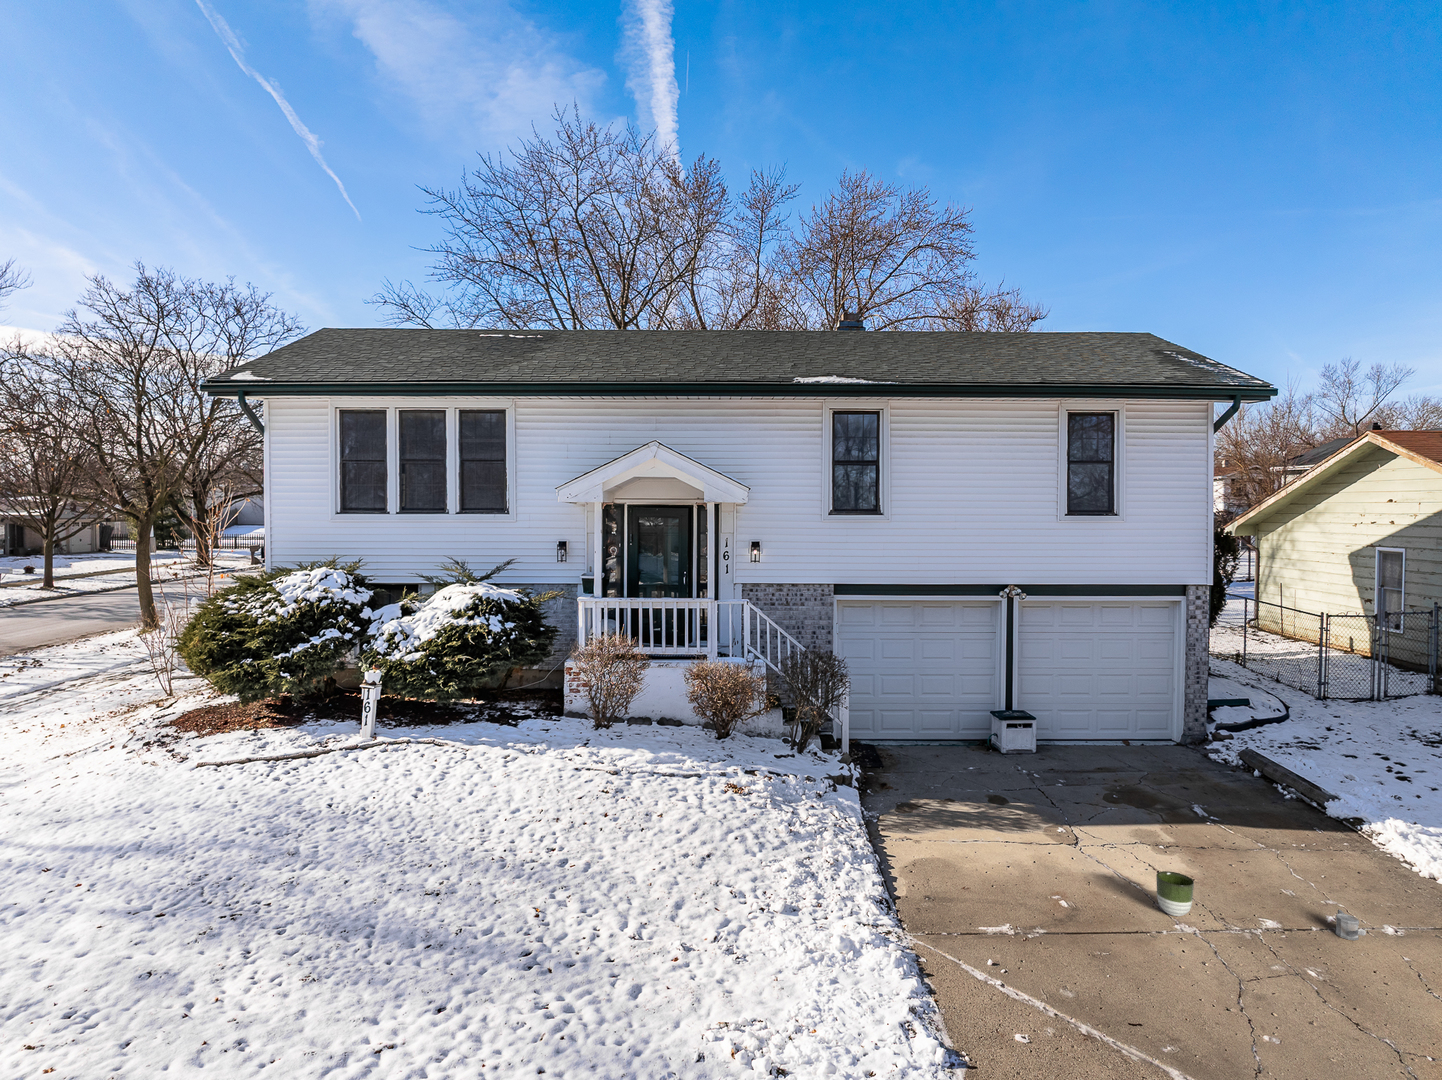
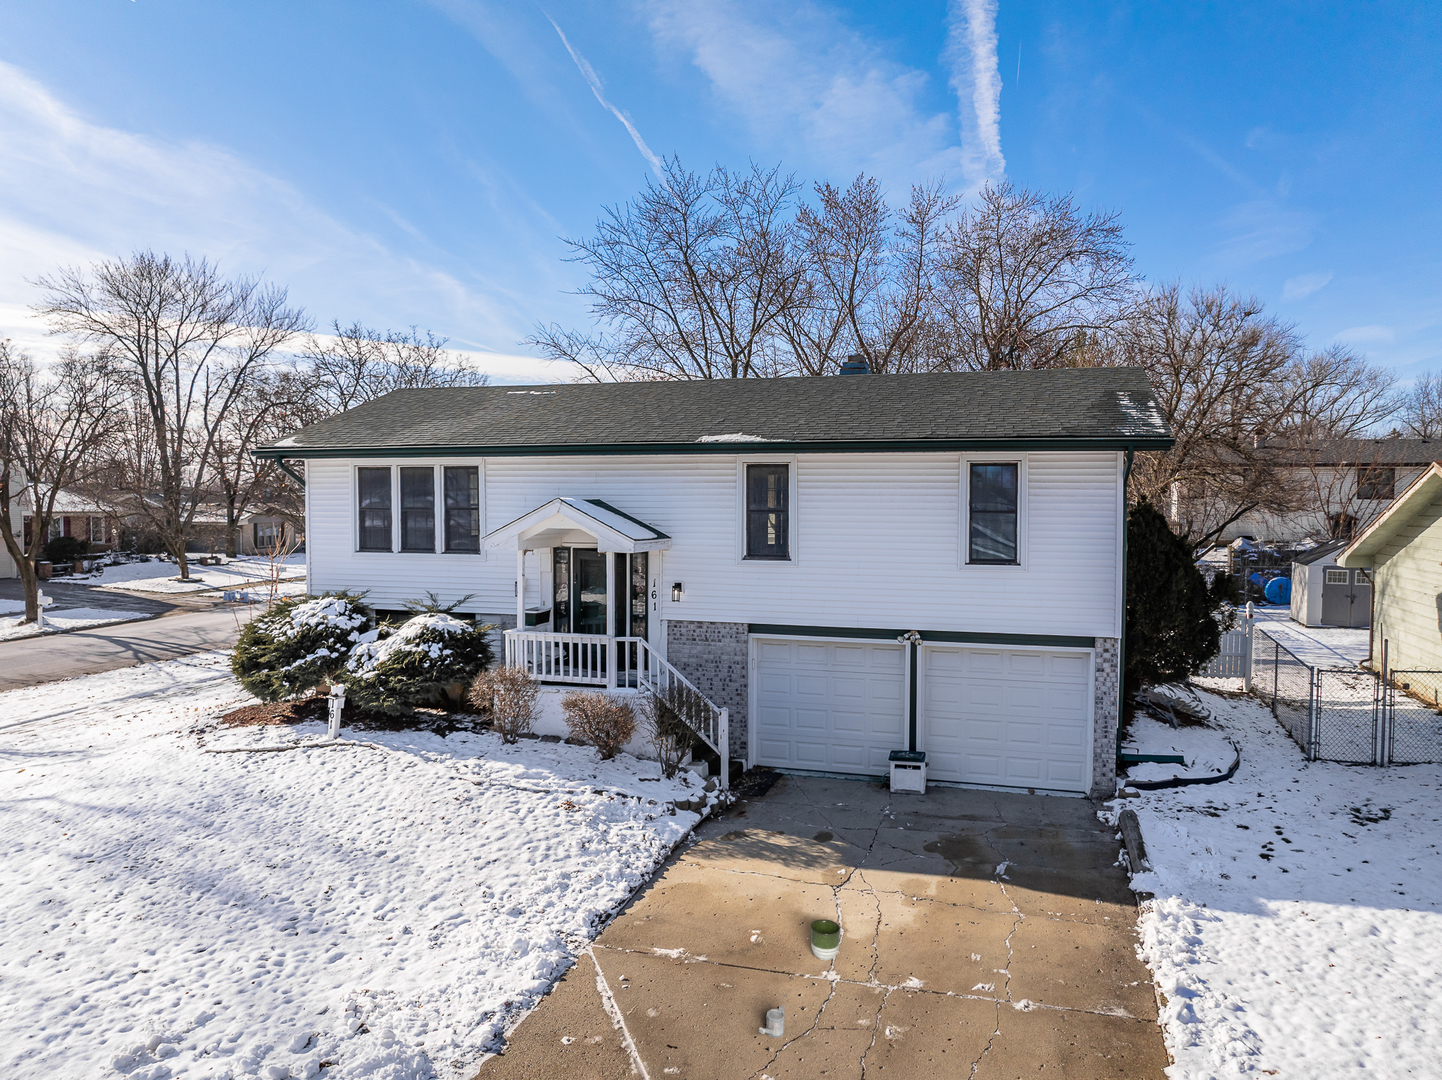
watering can: present [1335,910,1366,941] -> present [759,1005,785,1038]

